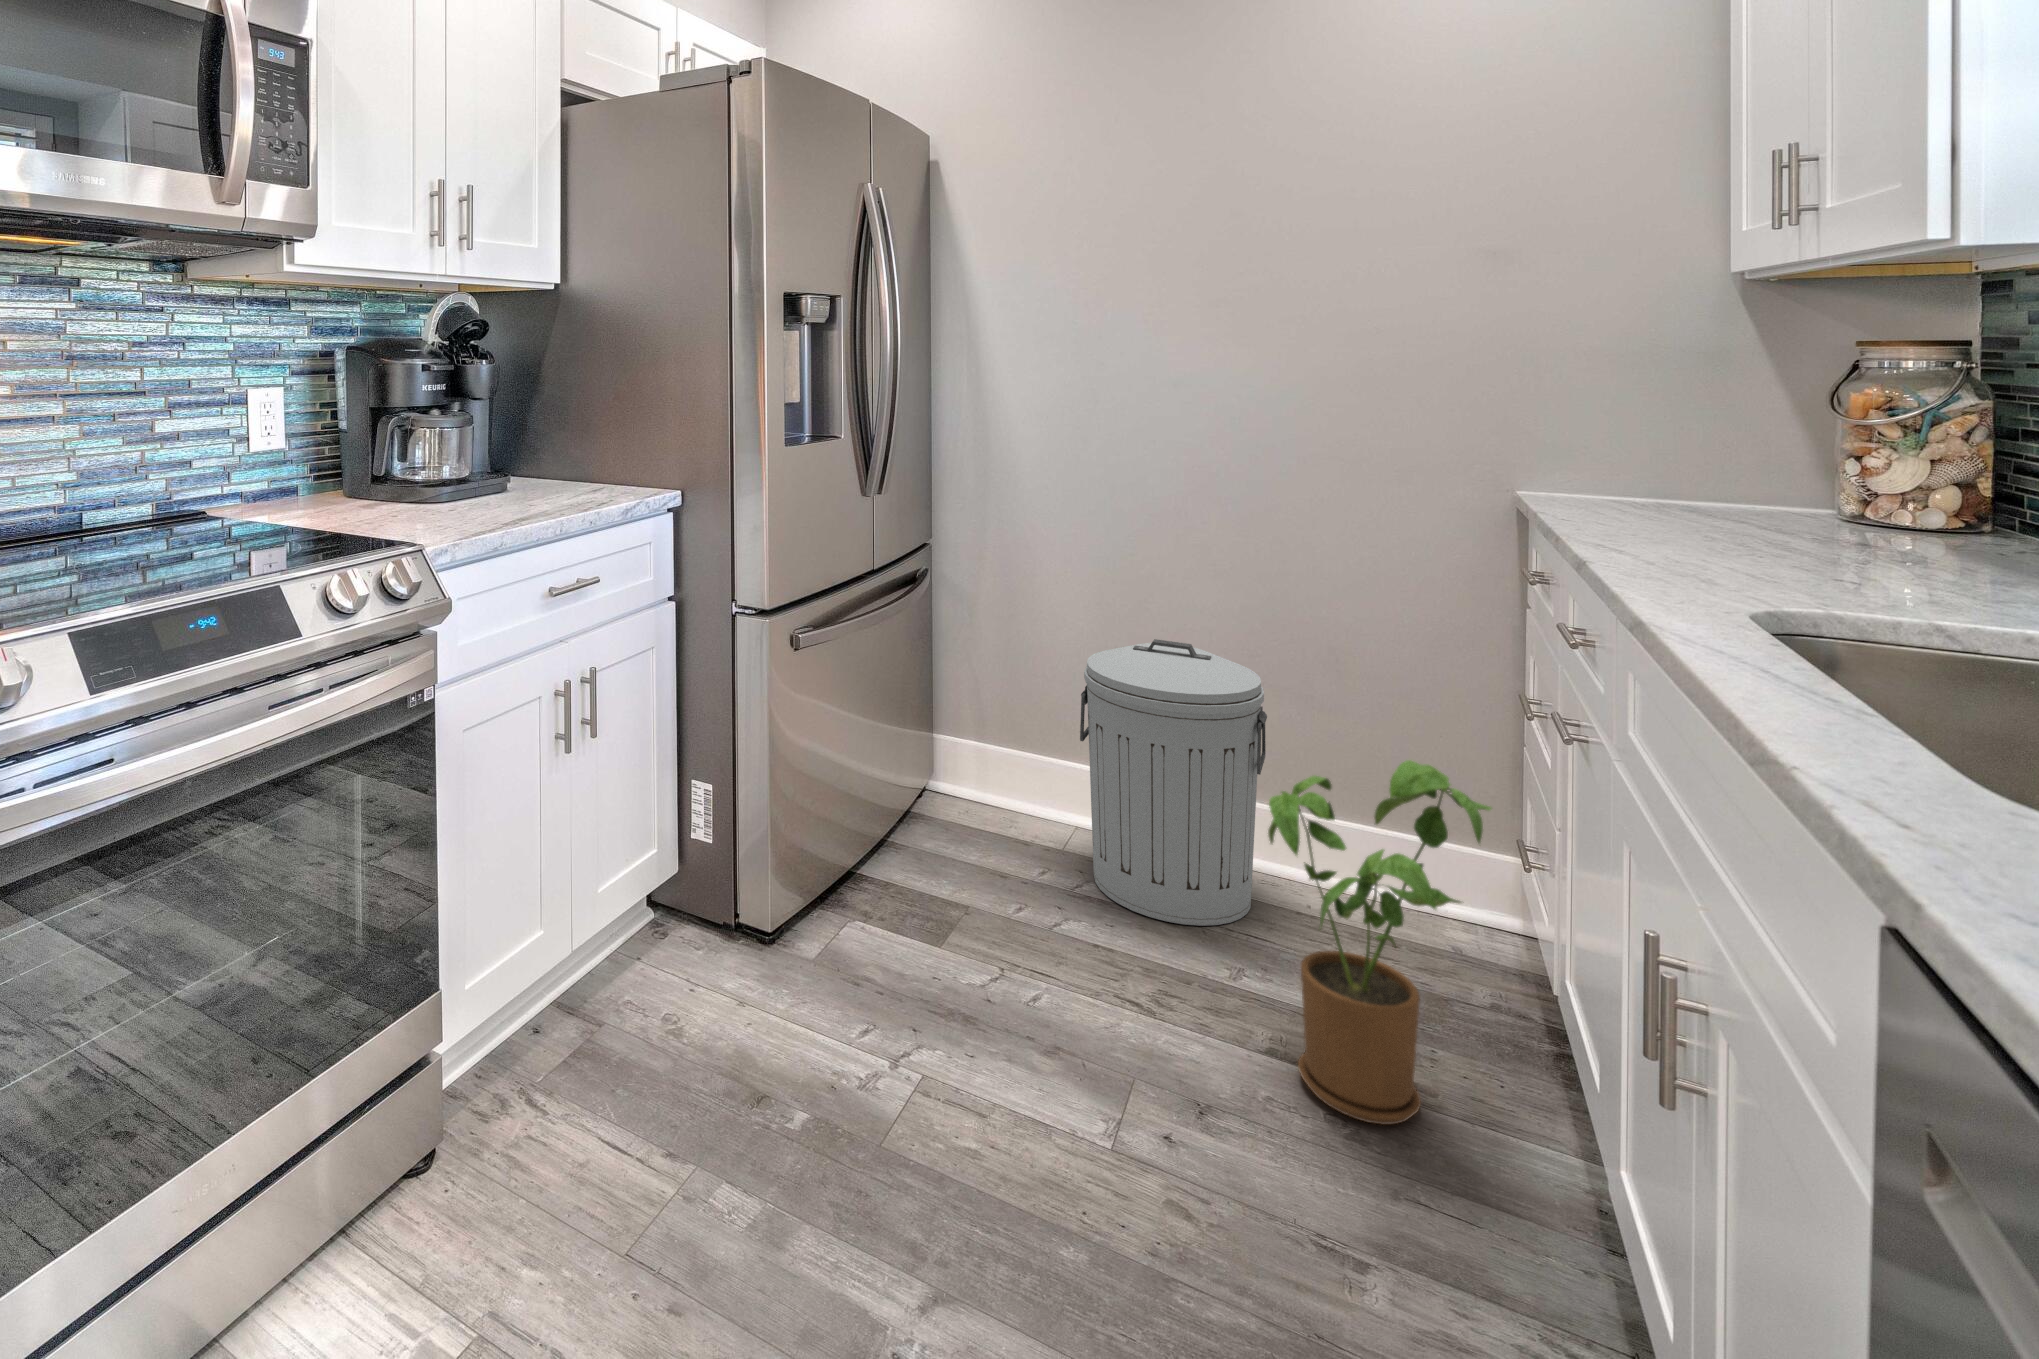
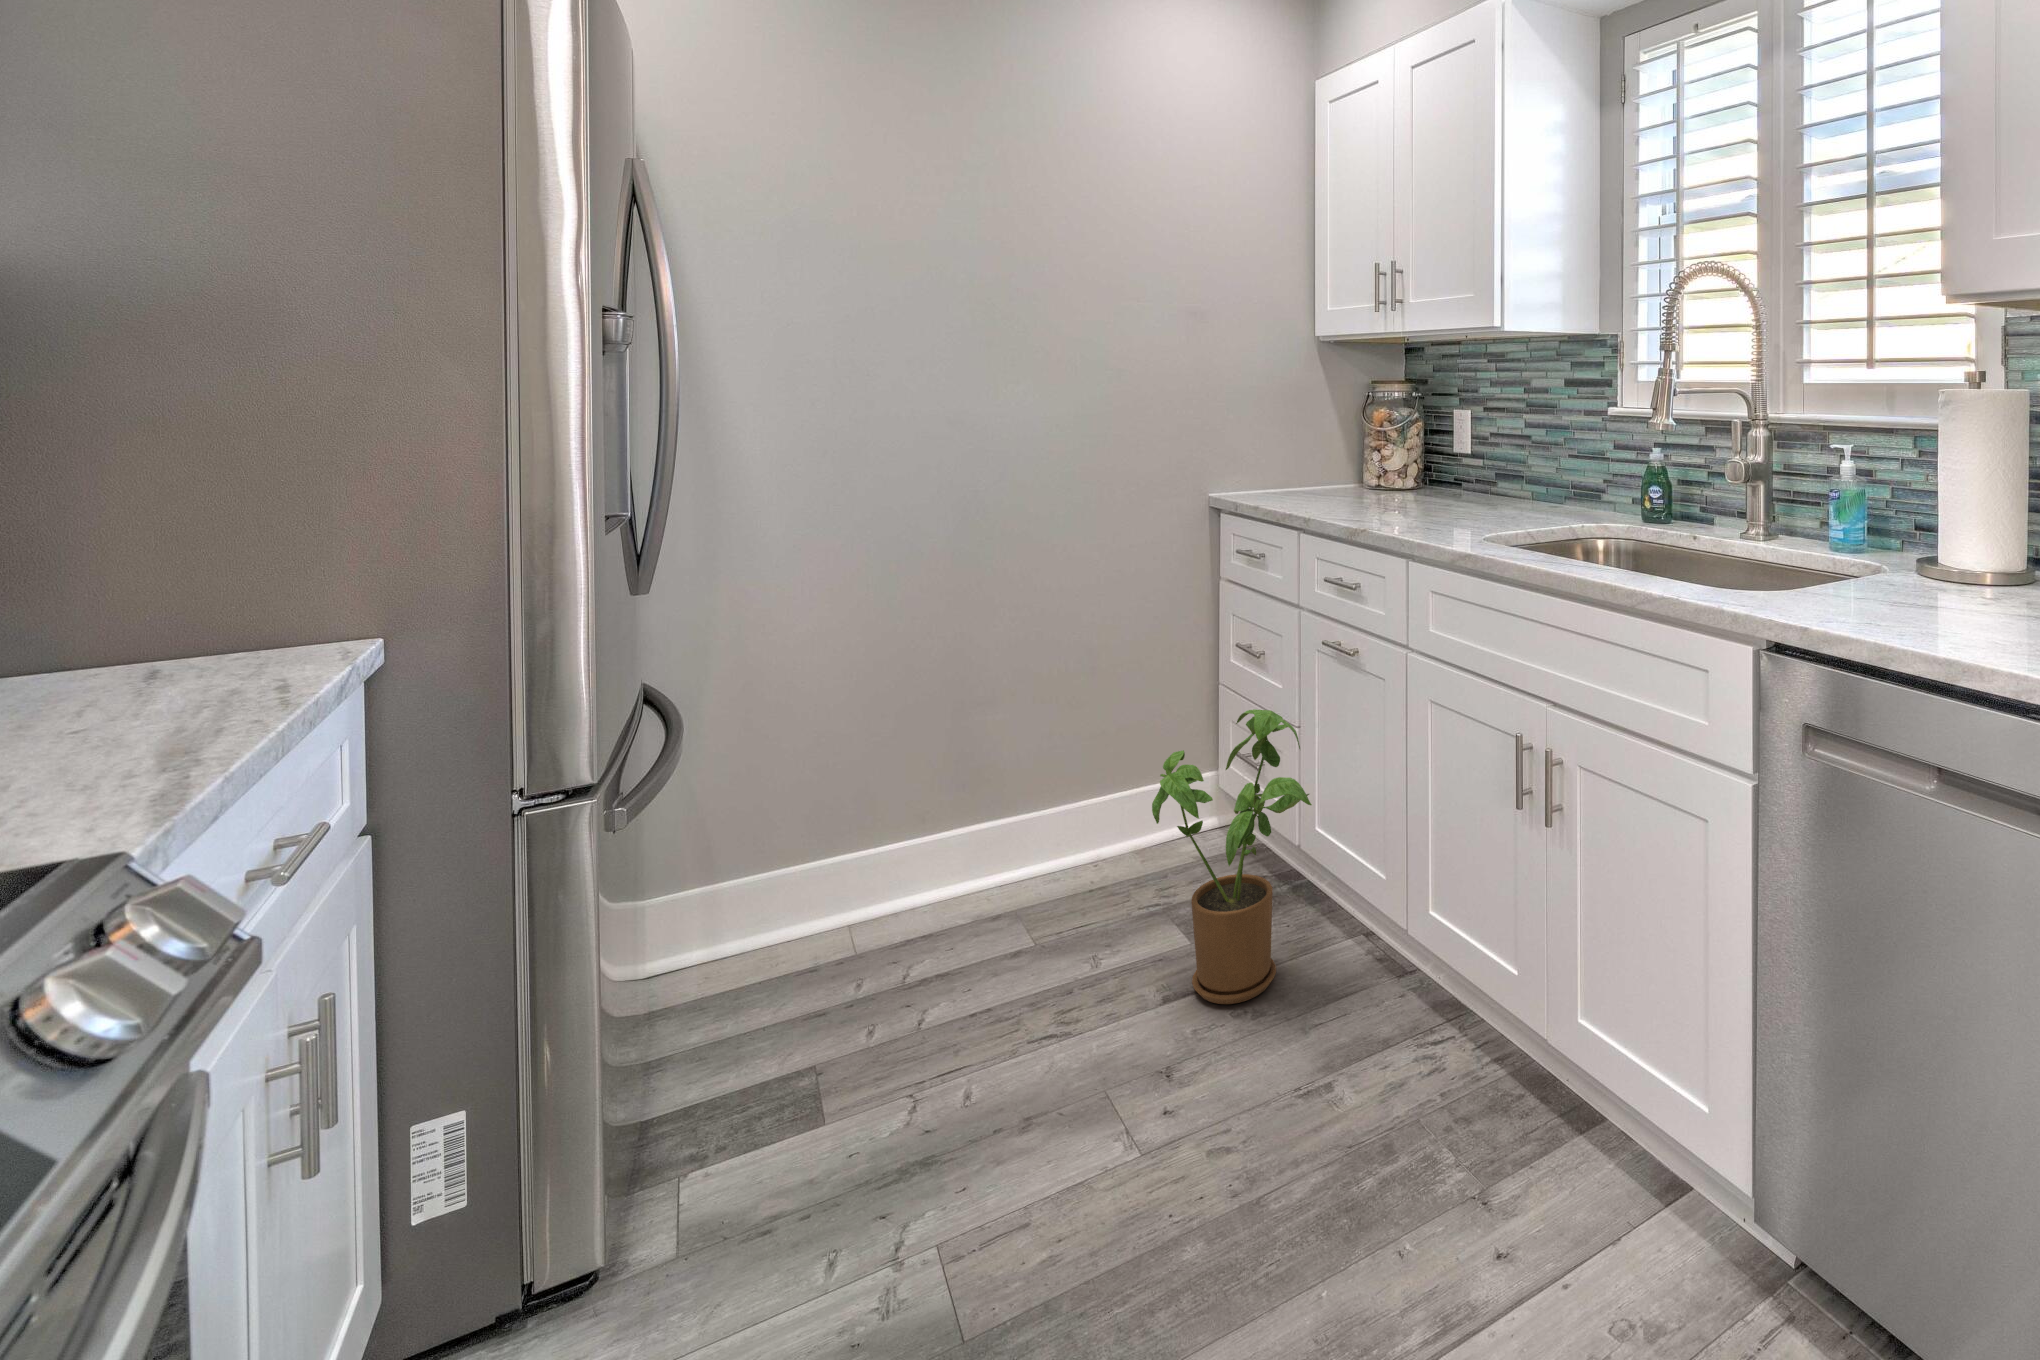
trash can: present [1080,639,1267,926] -> none [887,685,1072,969]

